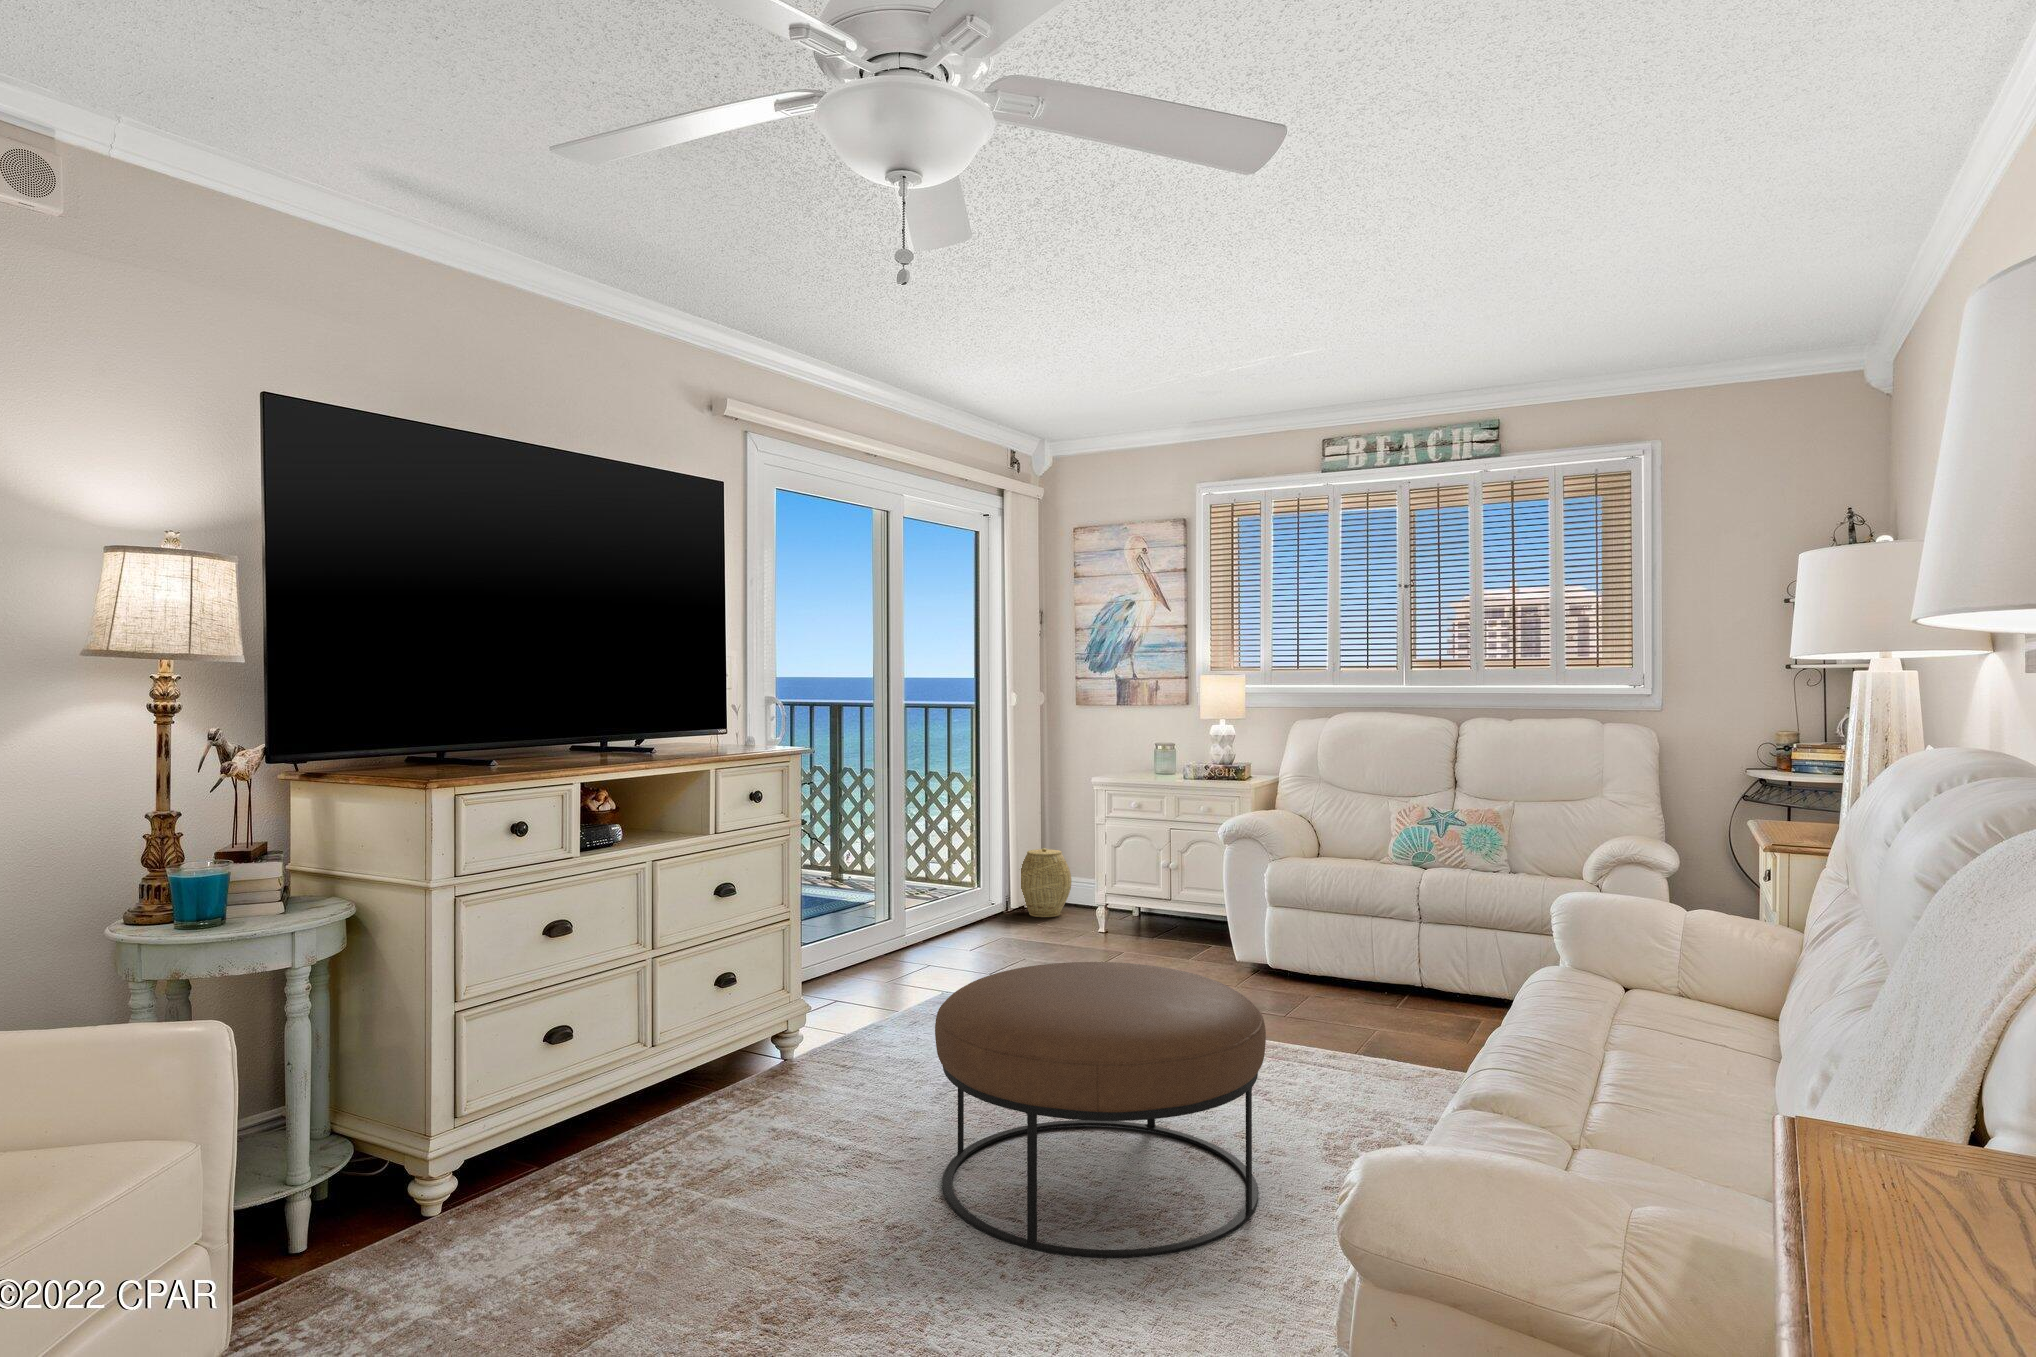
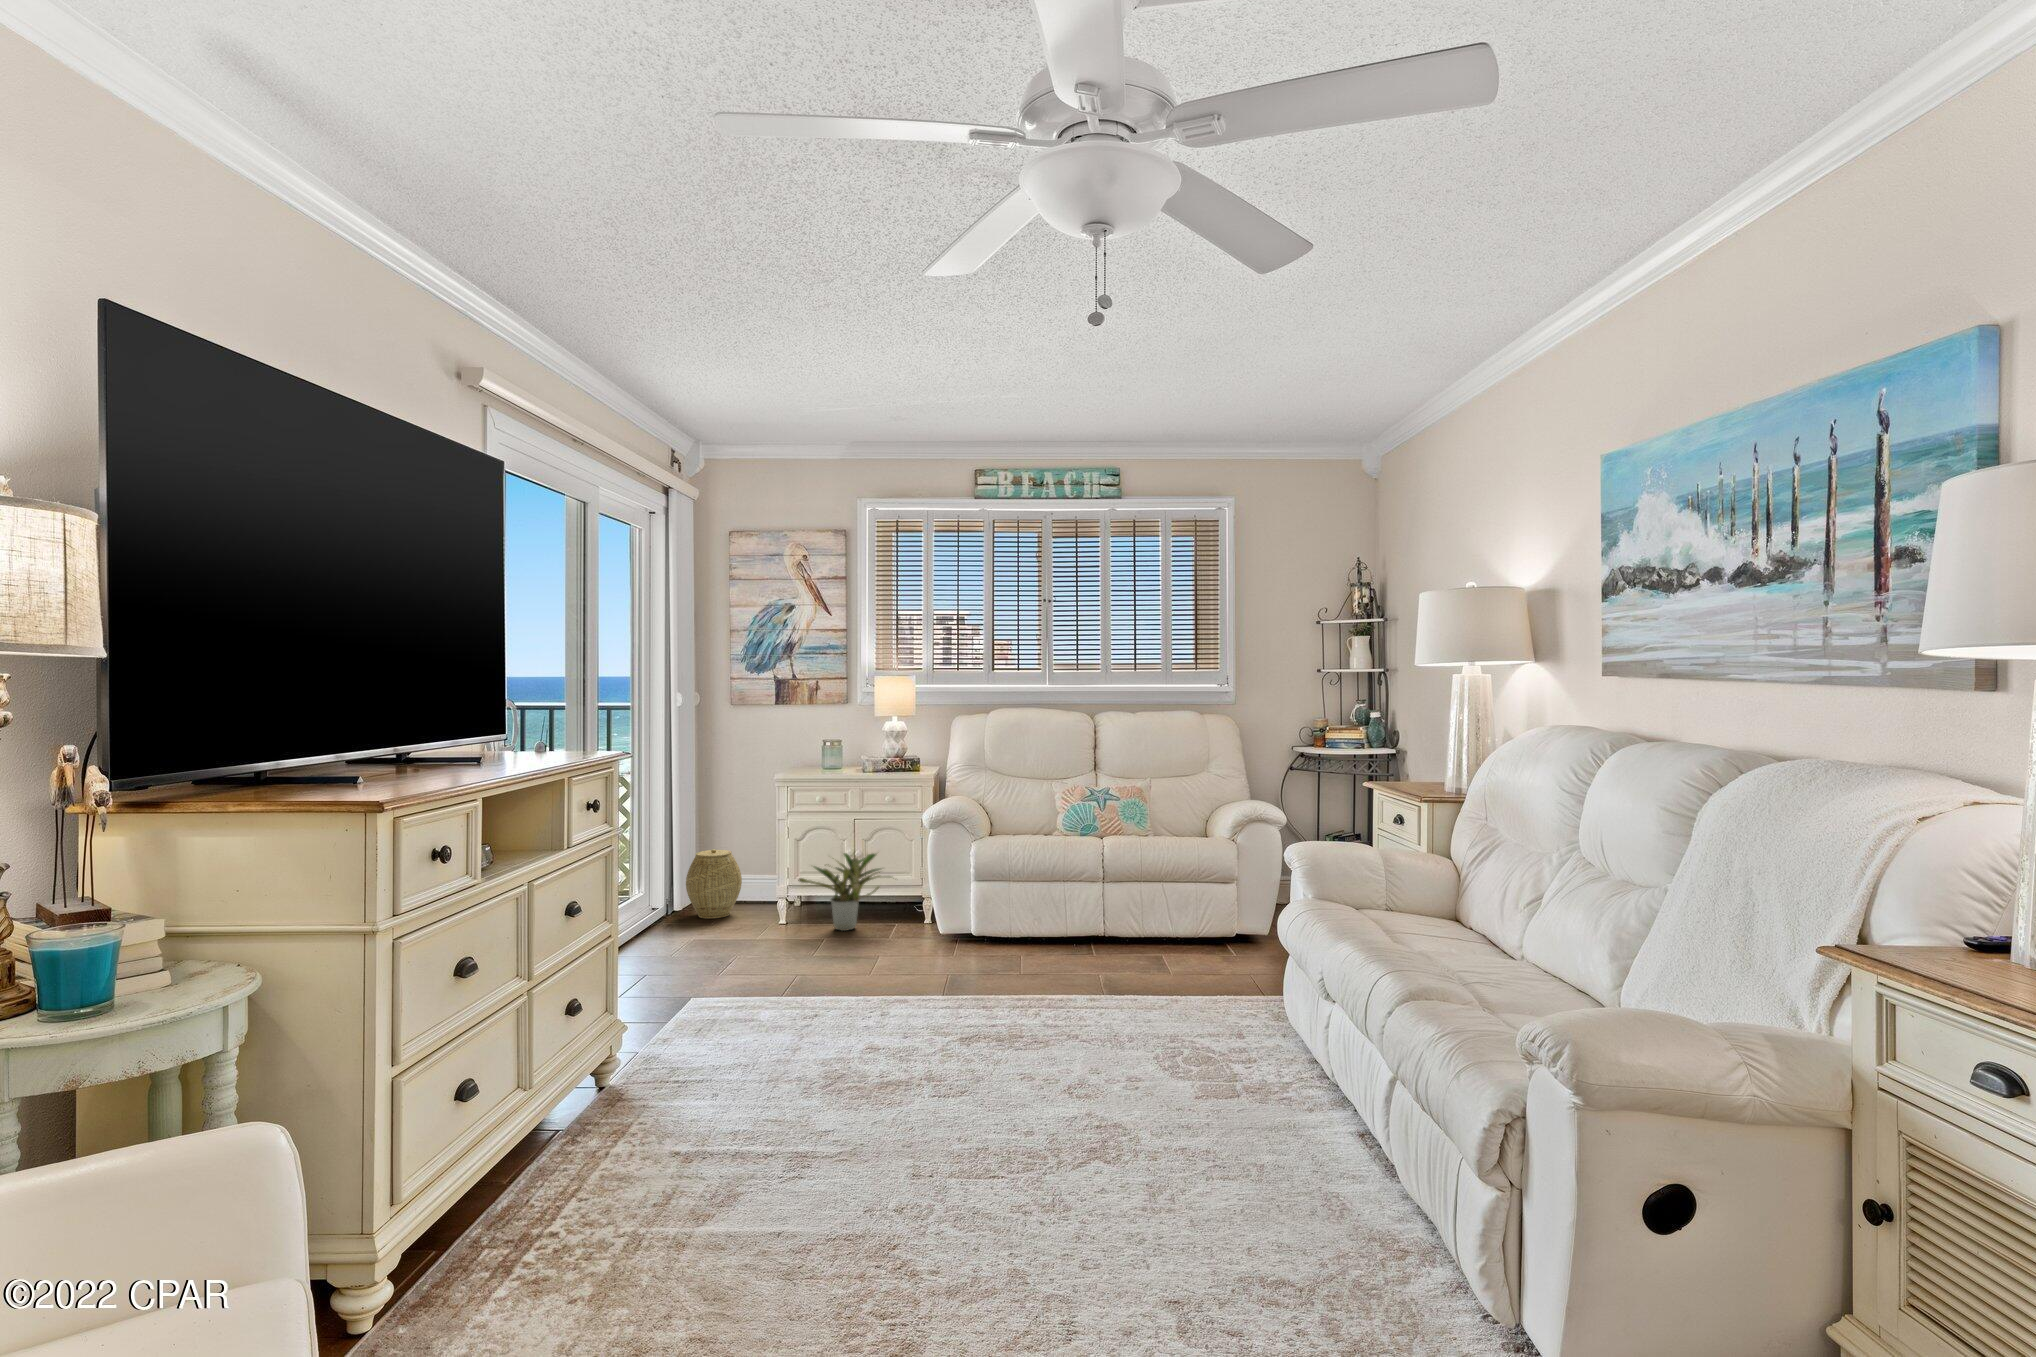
potted plant: none [1098,860,1201,943] -> present [798,853,891,931]
ottoman: present [935,962,1266,1258] -> none [920,957,1220,1234]

